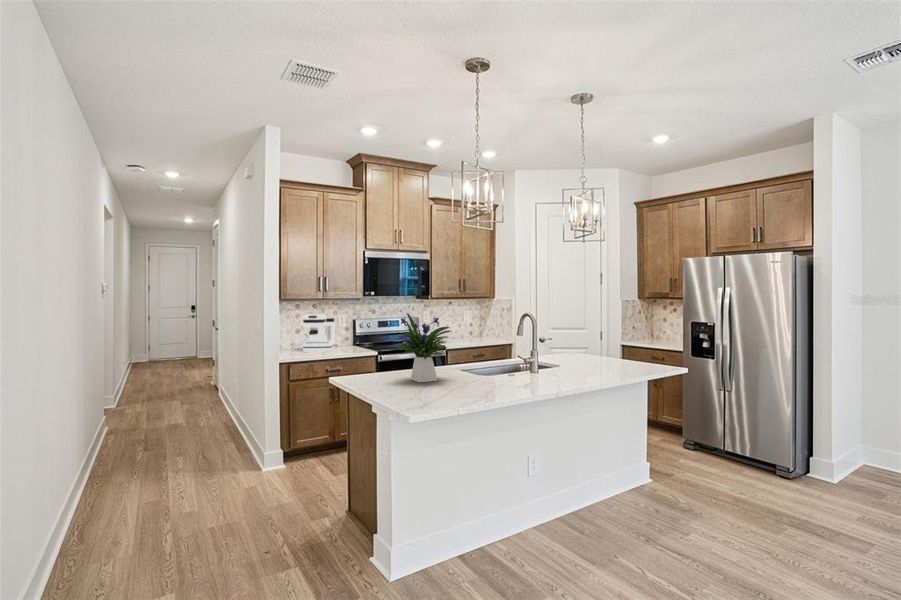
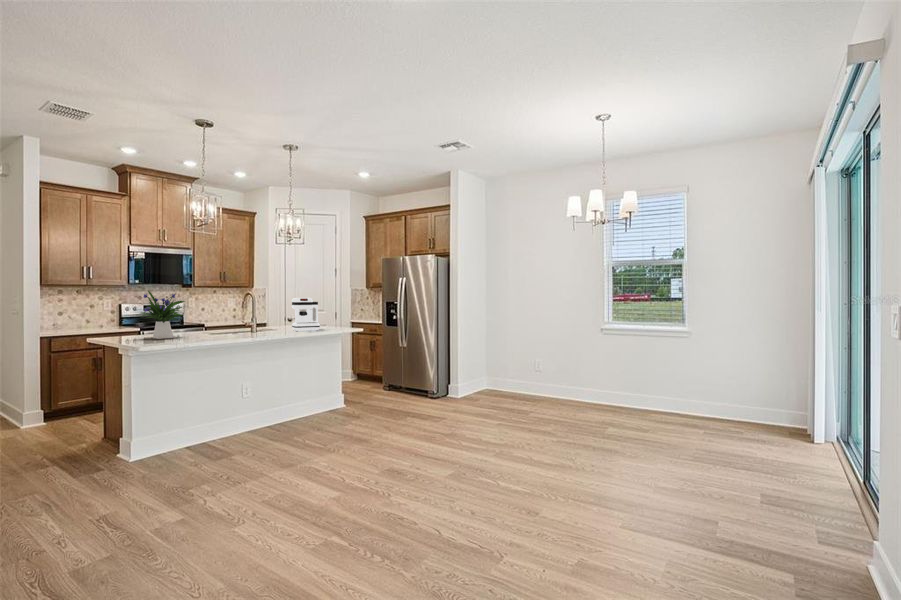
coffee maker: present [303,314,335,352] -> present [292,298,320,331]

